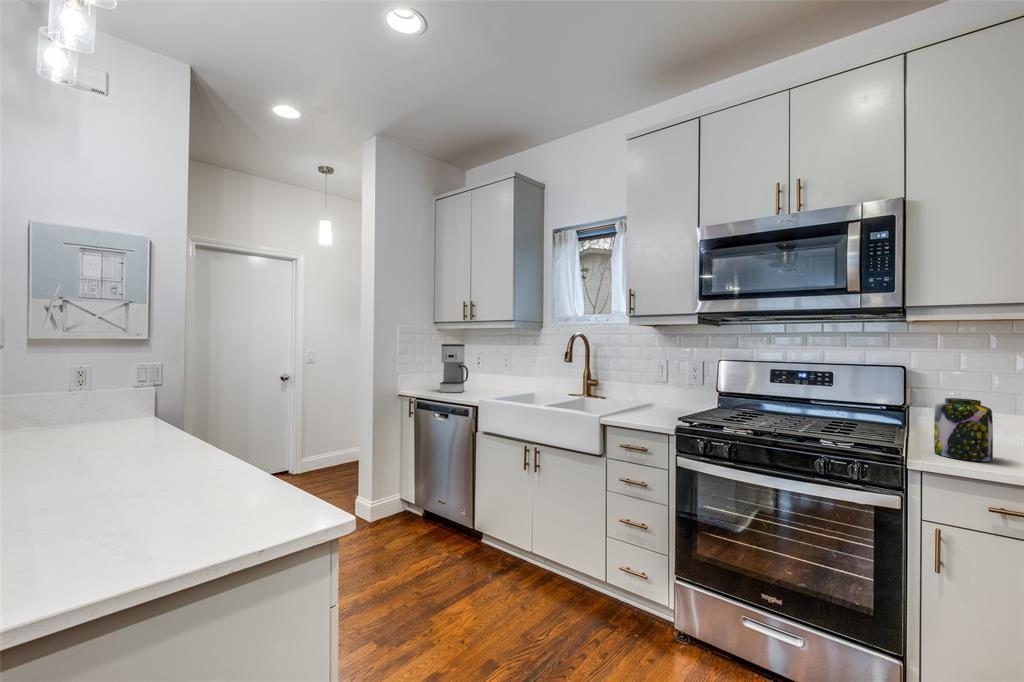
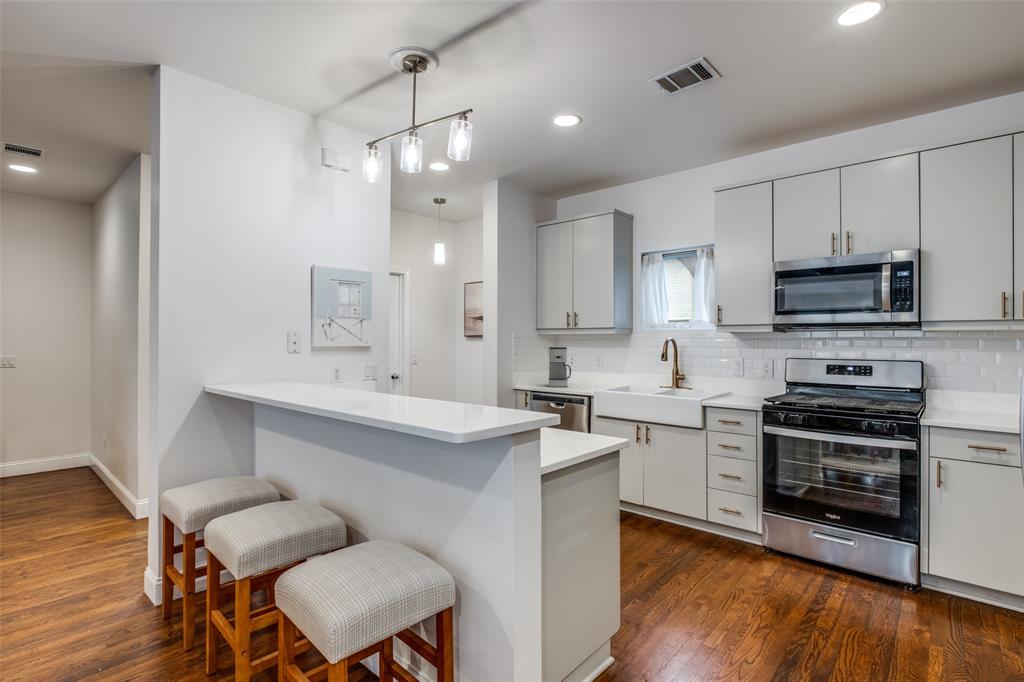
jar: present [934,398,993,461] -> none [938,381,973,419]

